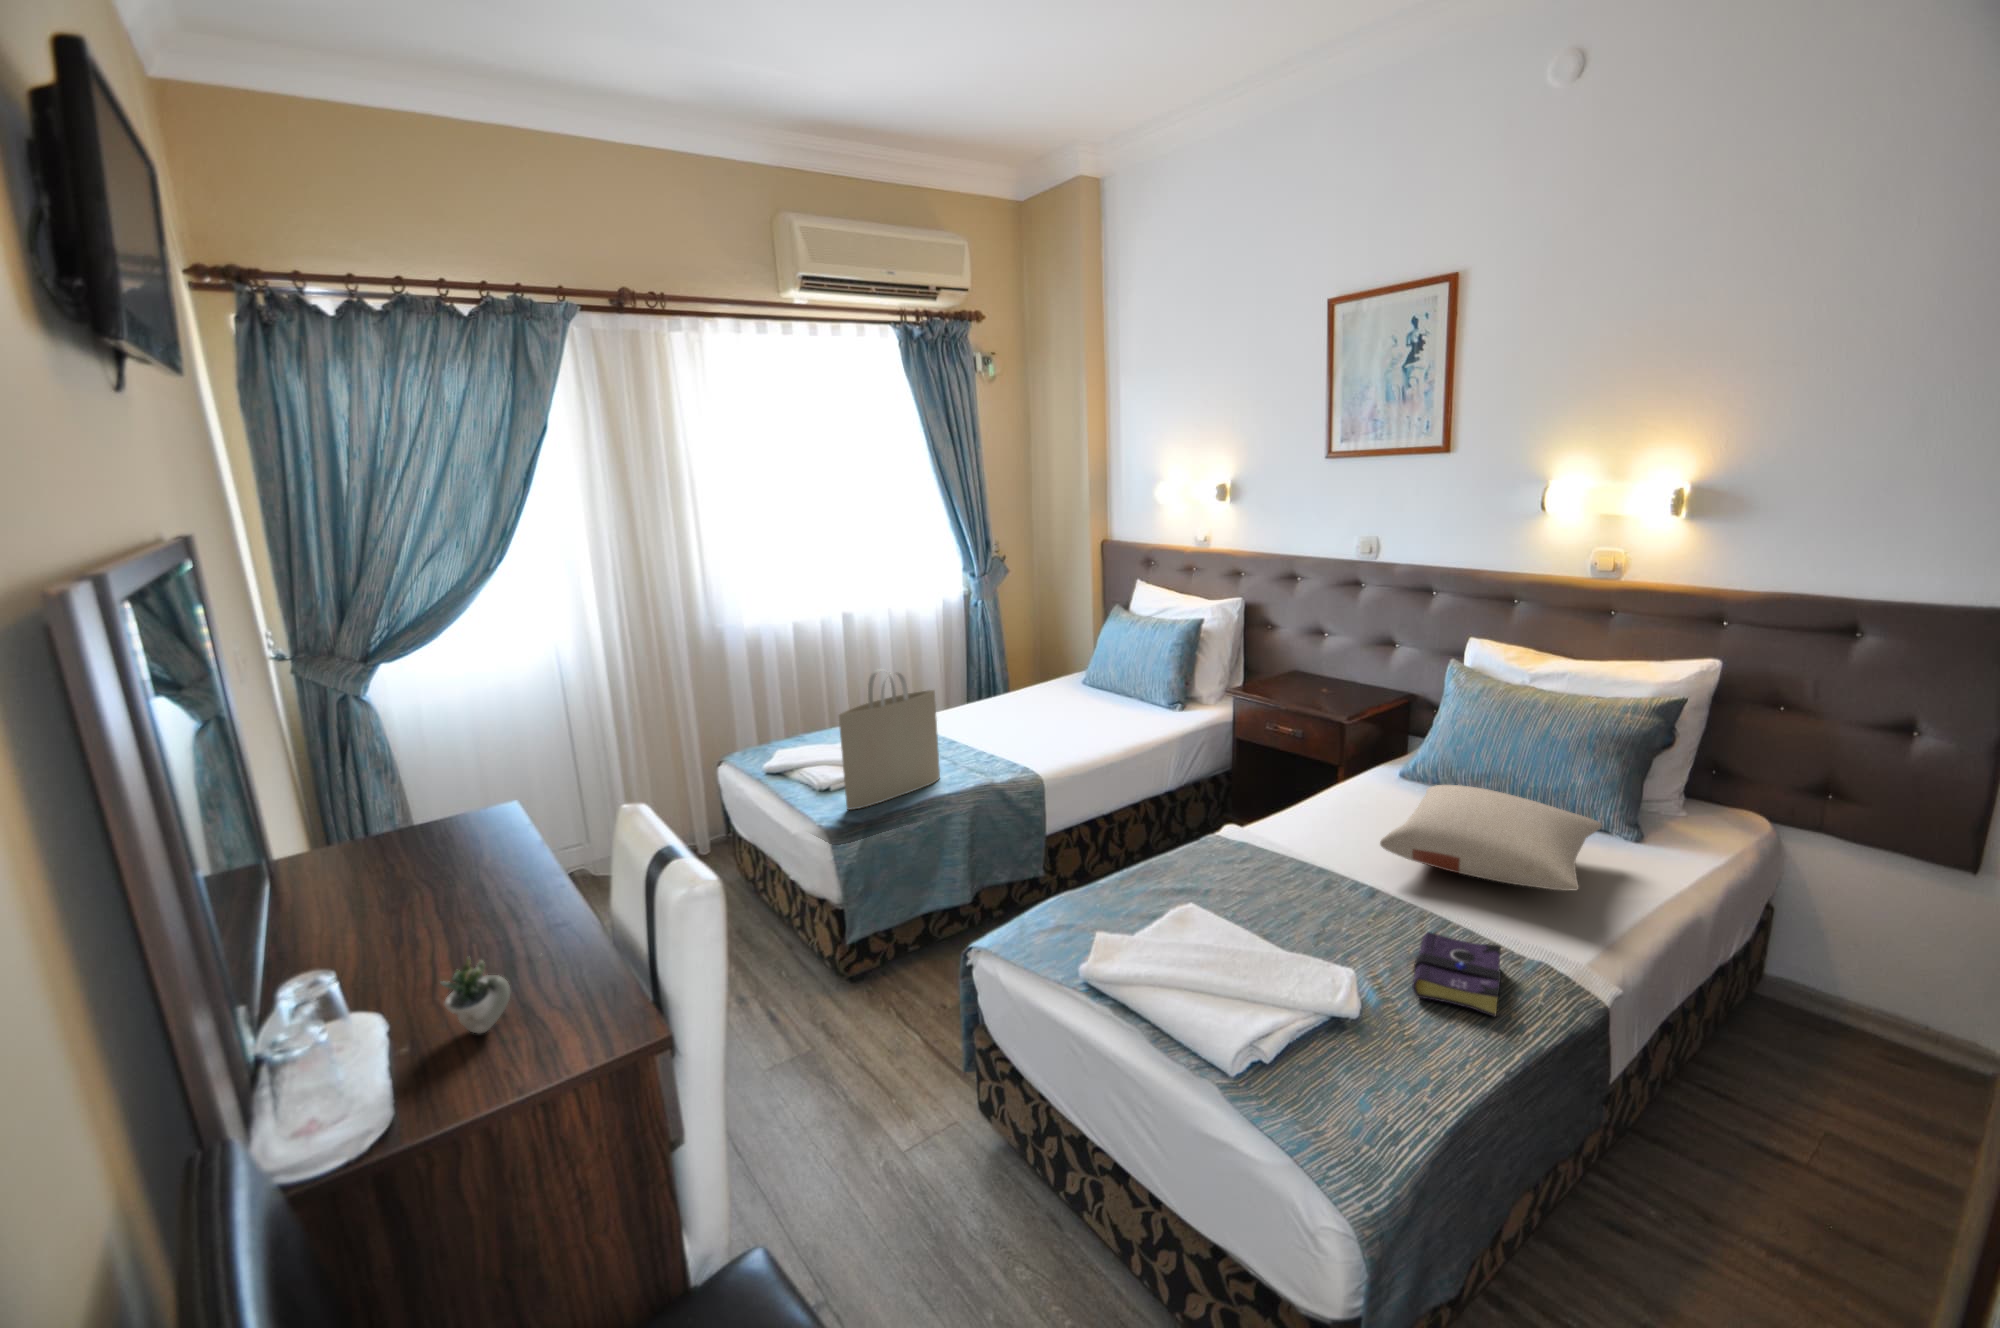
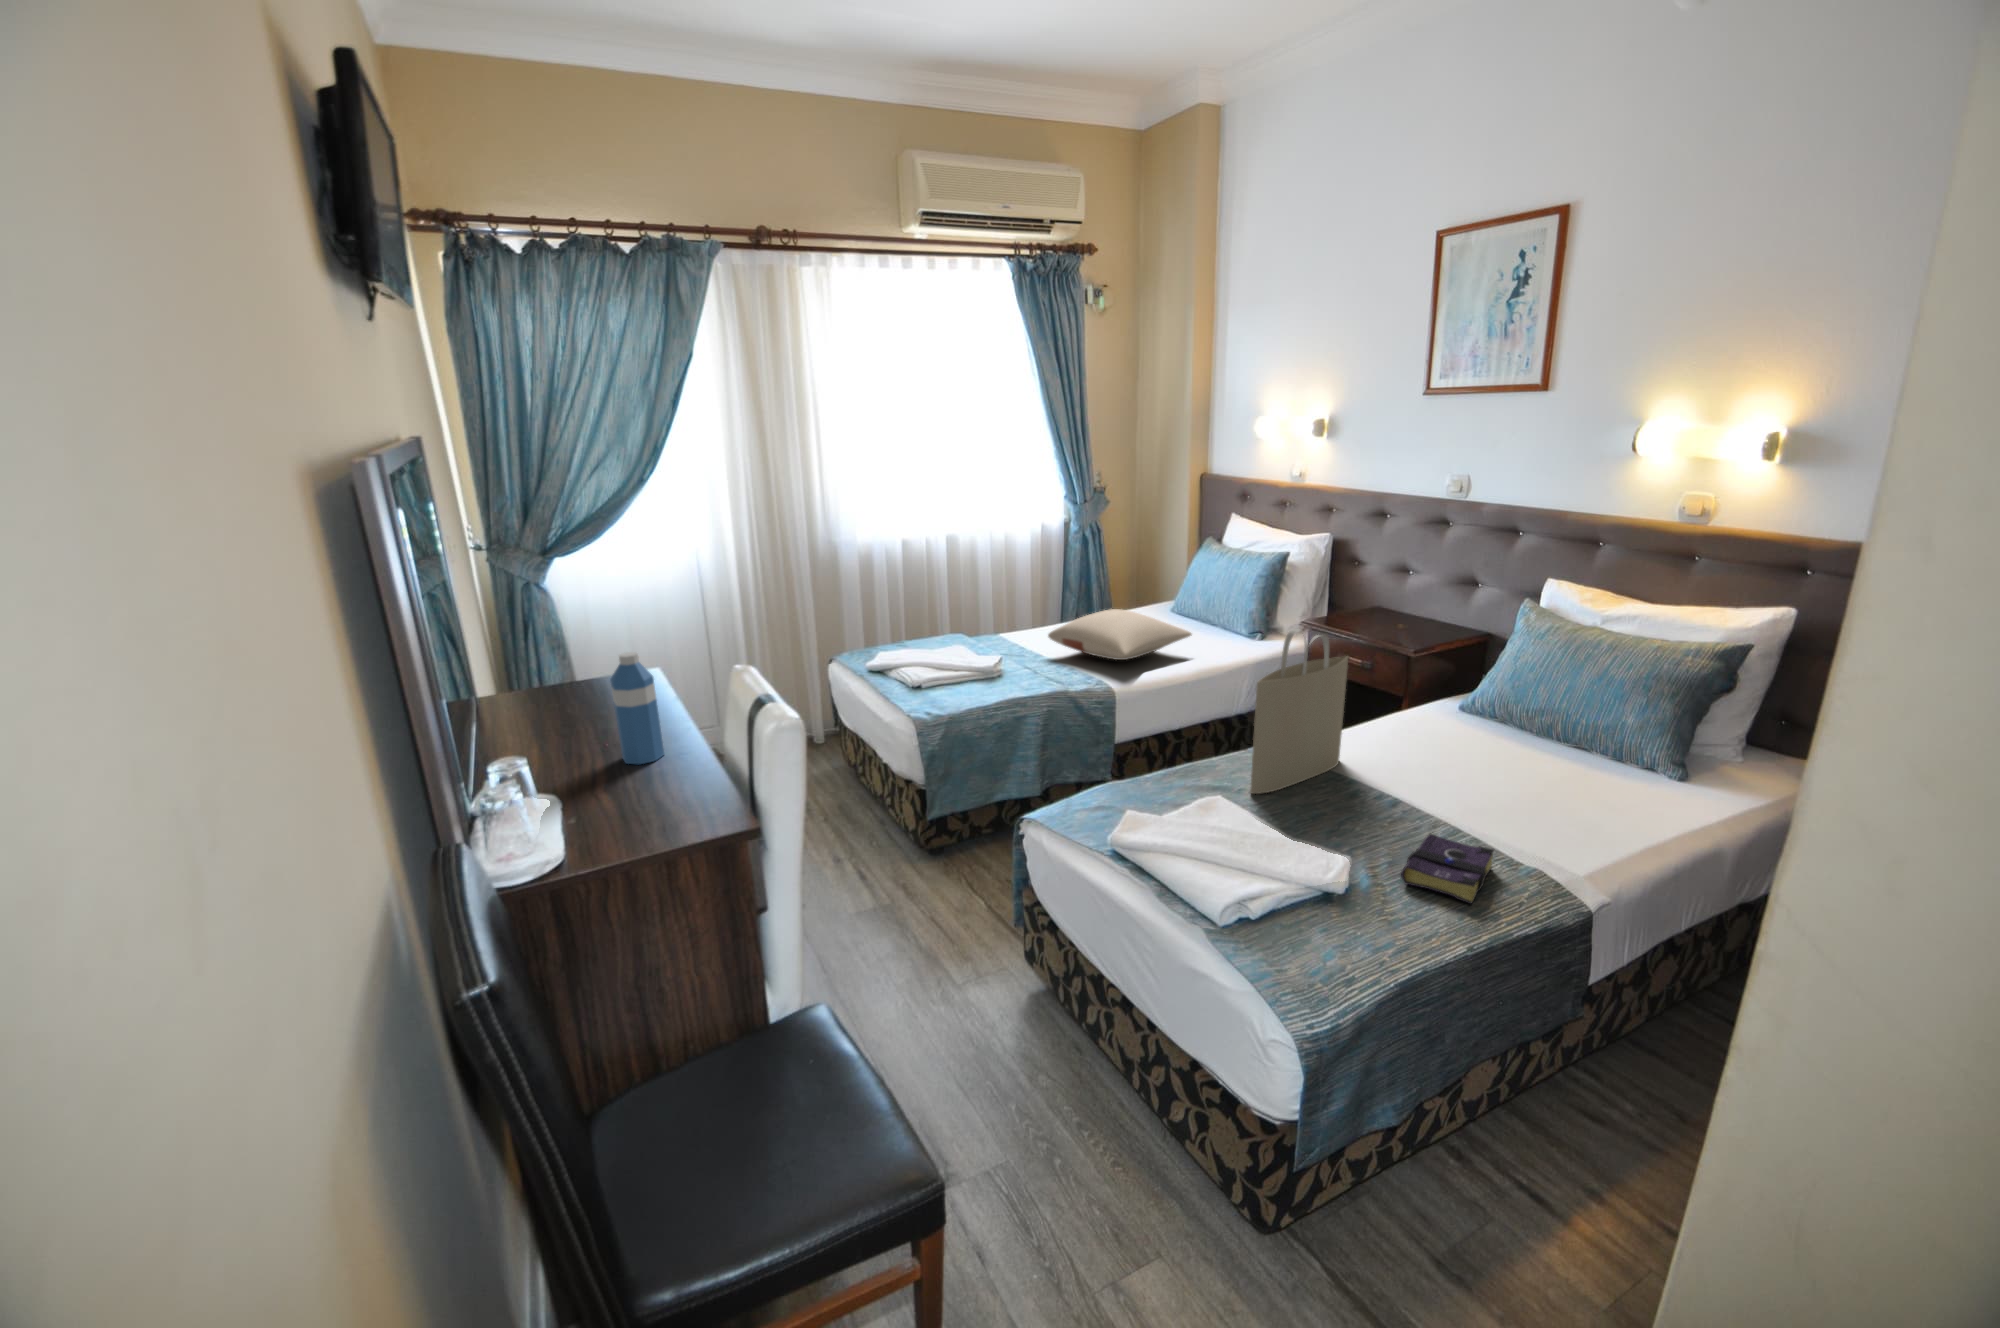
tote bag: present [839,669,940,810] -> present [1250,629,1348,794]
pillow: present [1380,785,1602,891] -> present [1048,609,1192,660]
water bottle: none [451,793,527,936] -> present [610,652,664,764]
succulent plant: present [441,955,541,1033] -> none [602,765,675,824]

